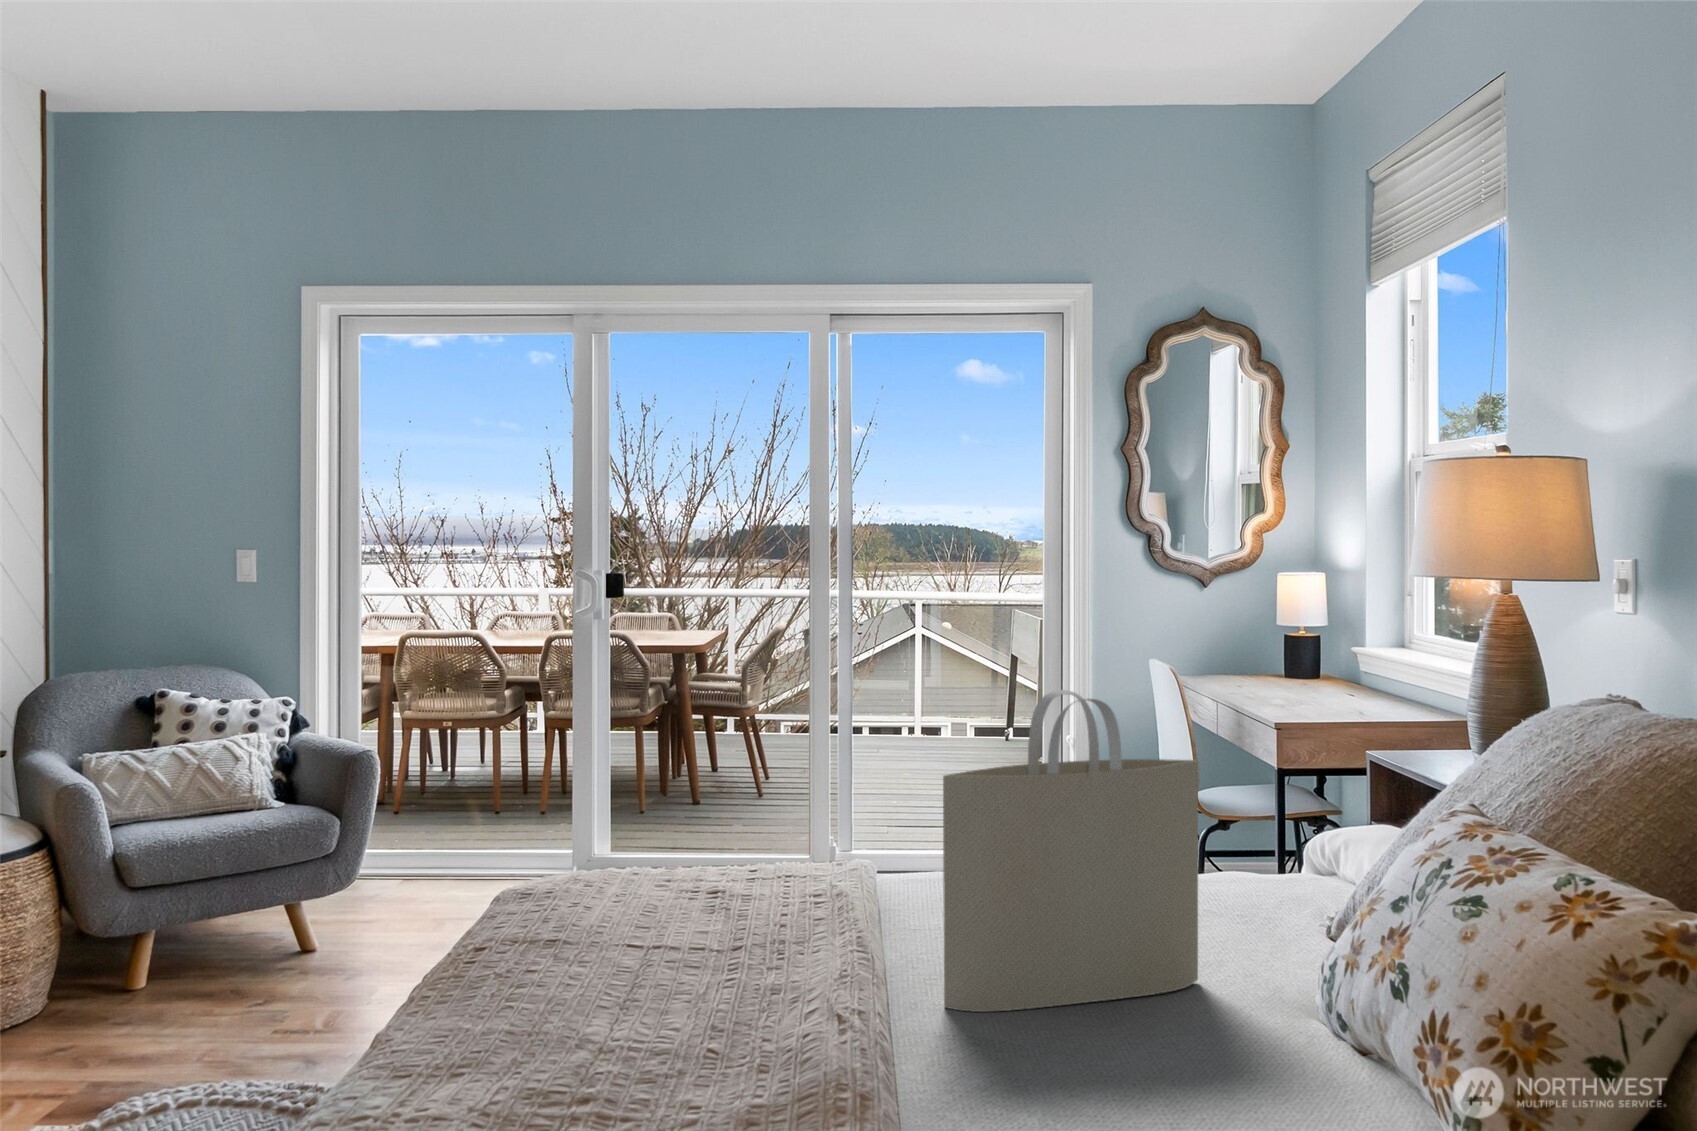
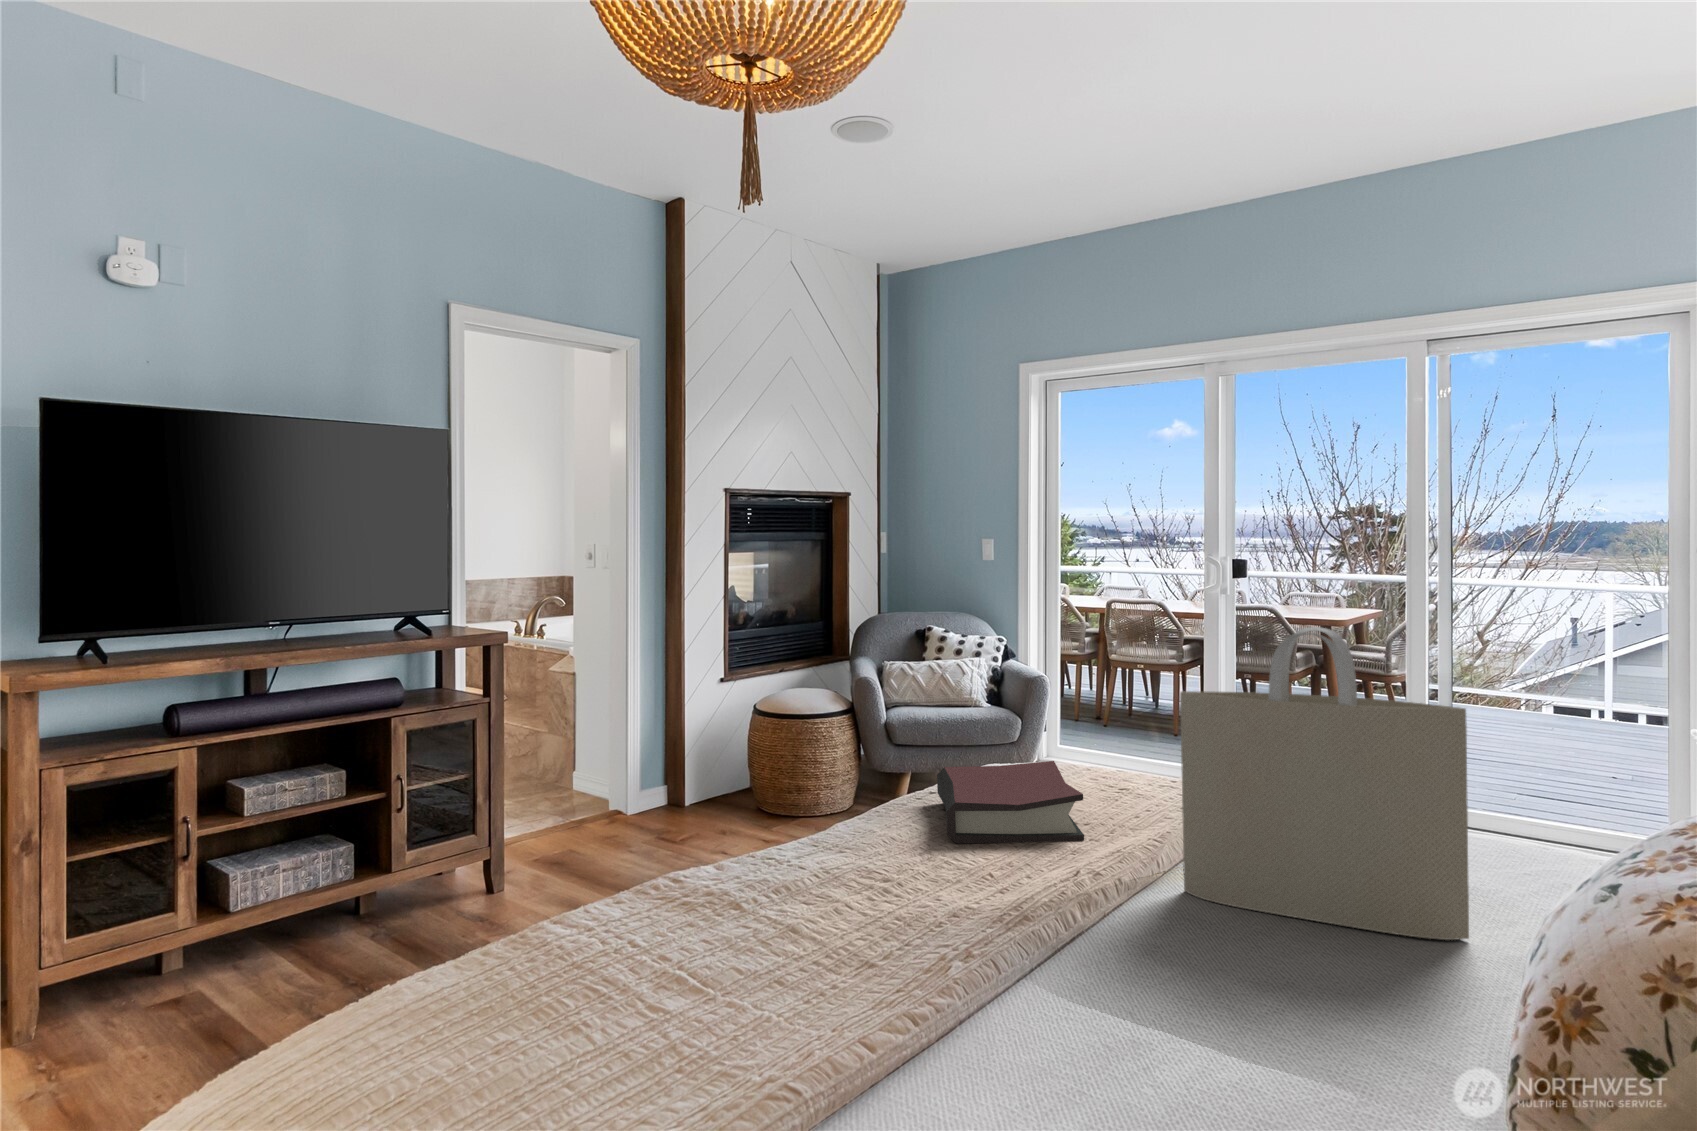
hardback book: none [521,876,782,1027] -> present [937,761,1084,844]

